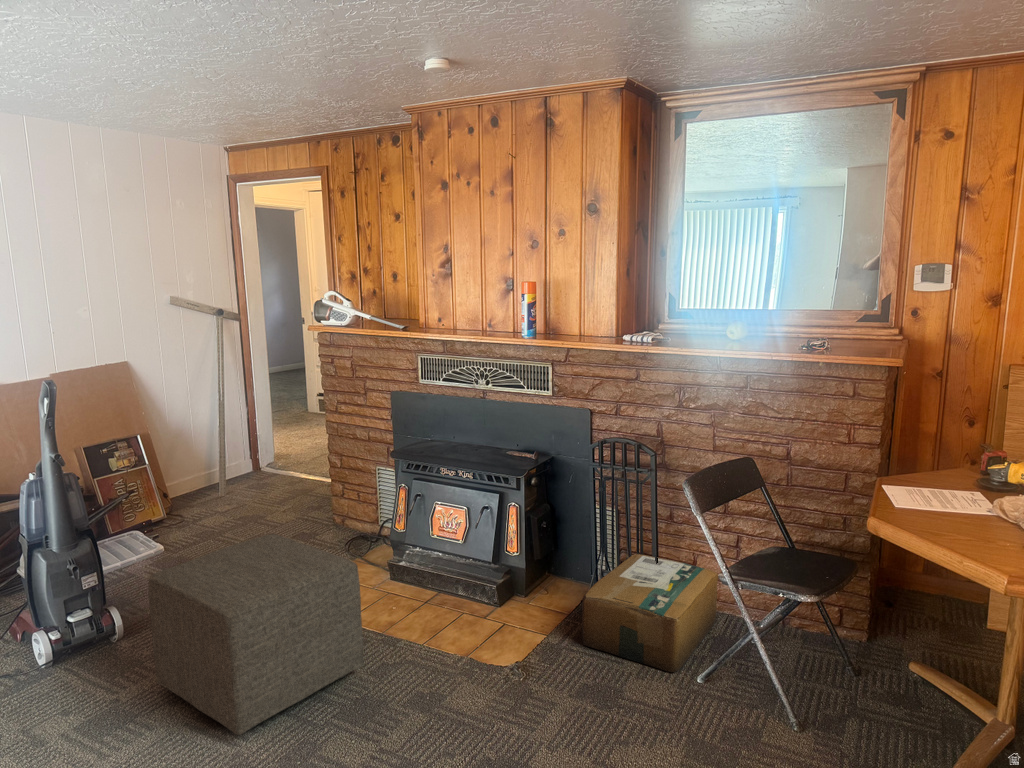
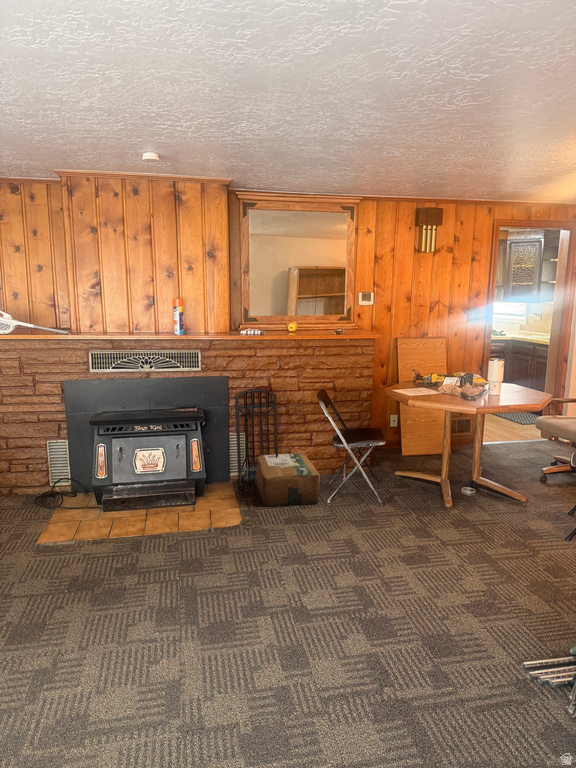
ottoman: present [148,534,364,735] -> none [39,484,174,610]

